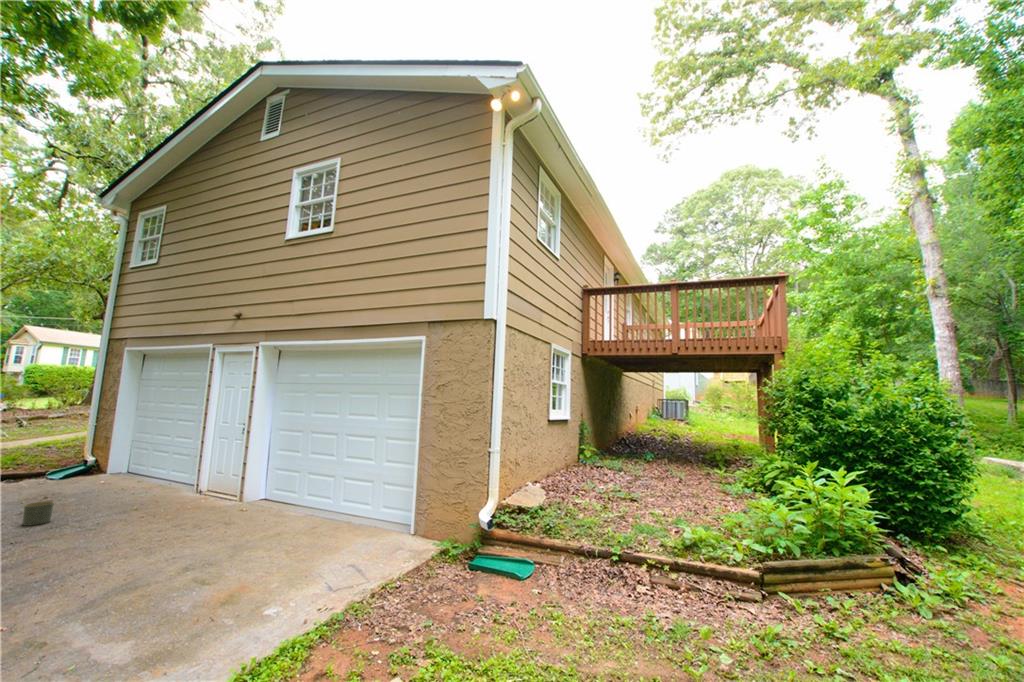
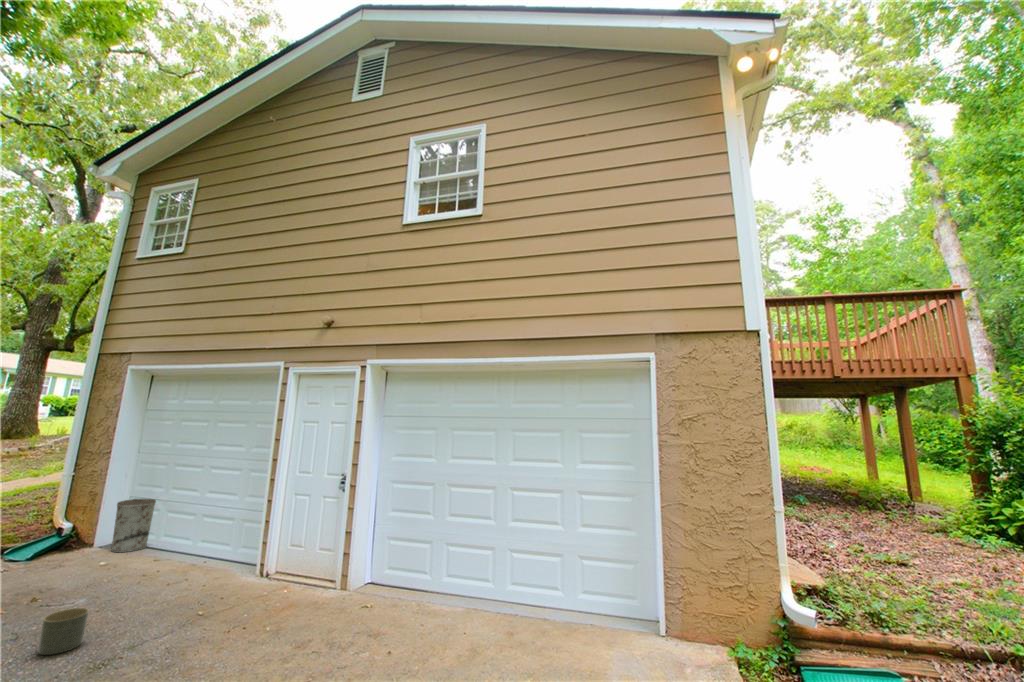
trash can: none [114,442,145,478] -> present [111,499,156,552]

